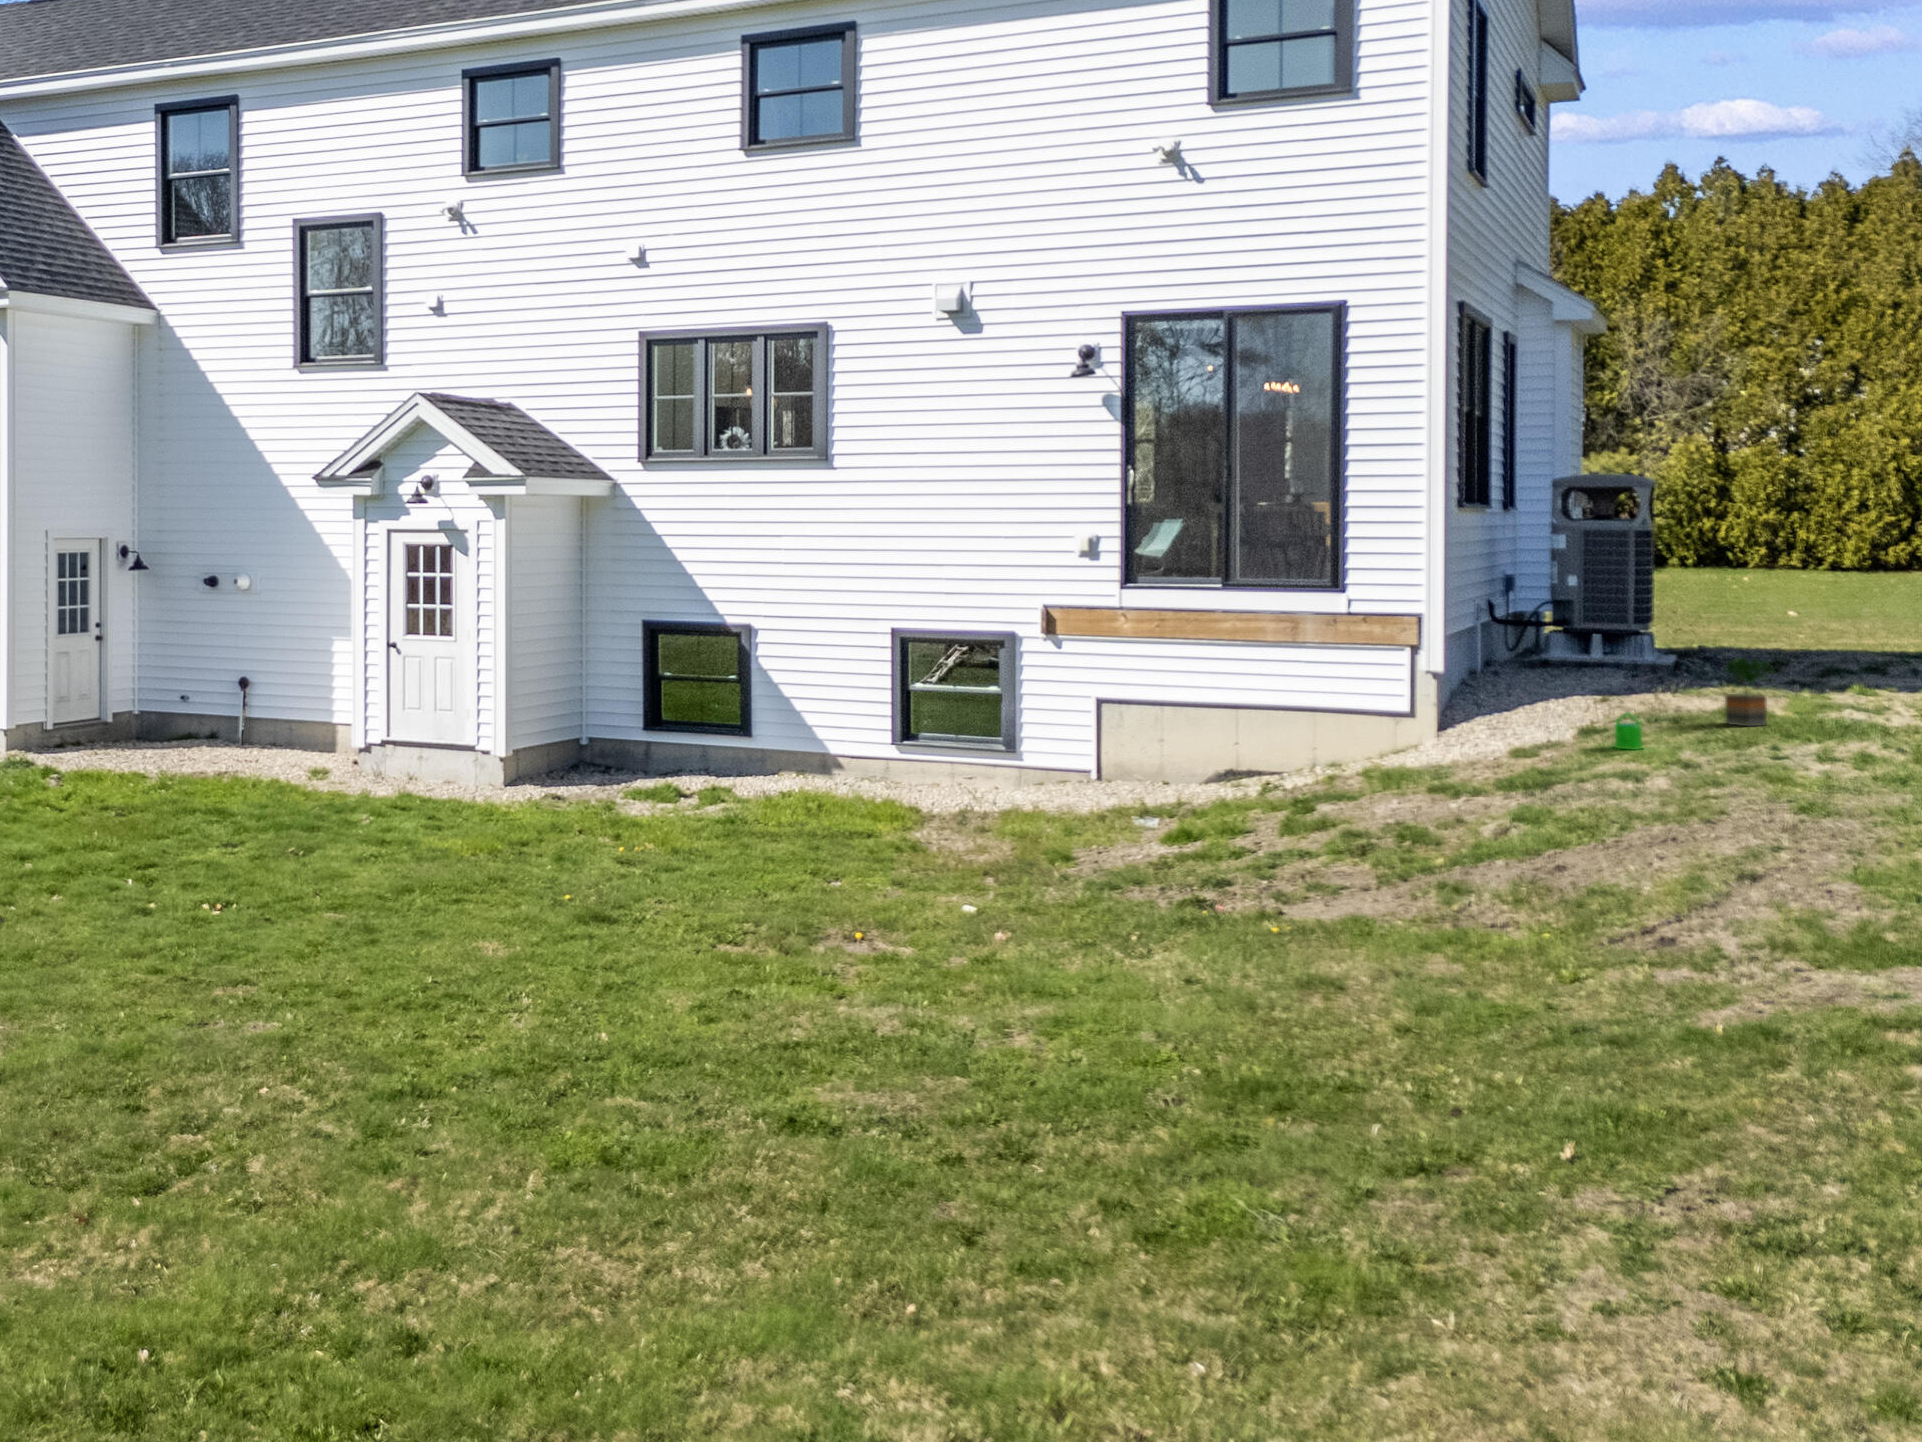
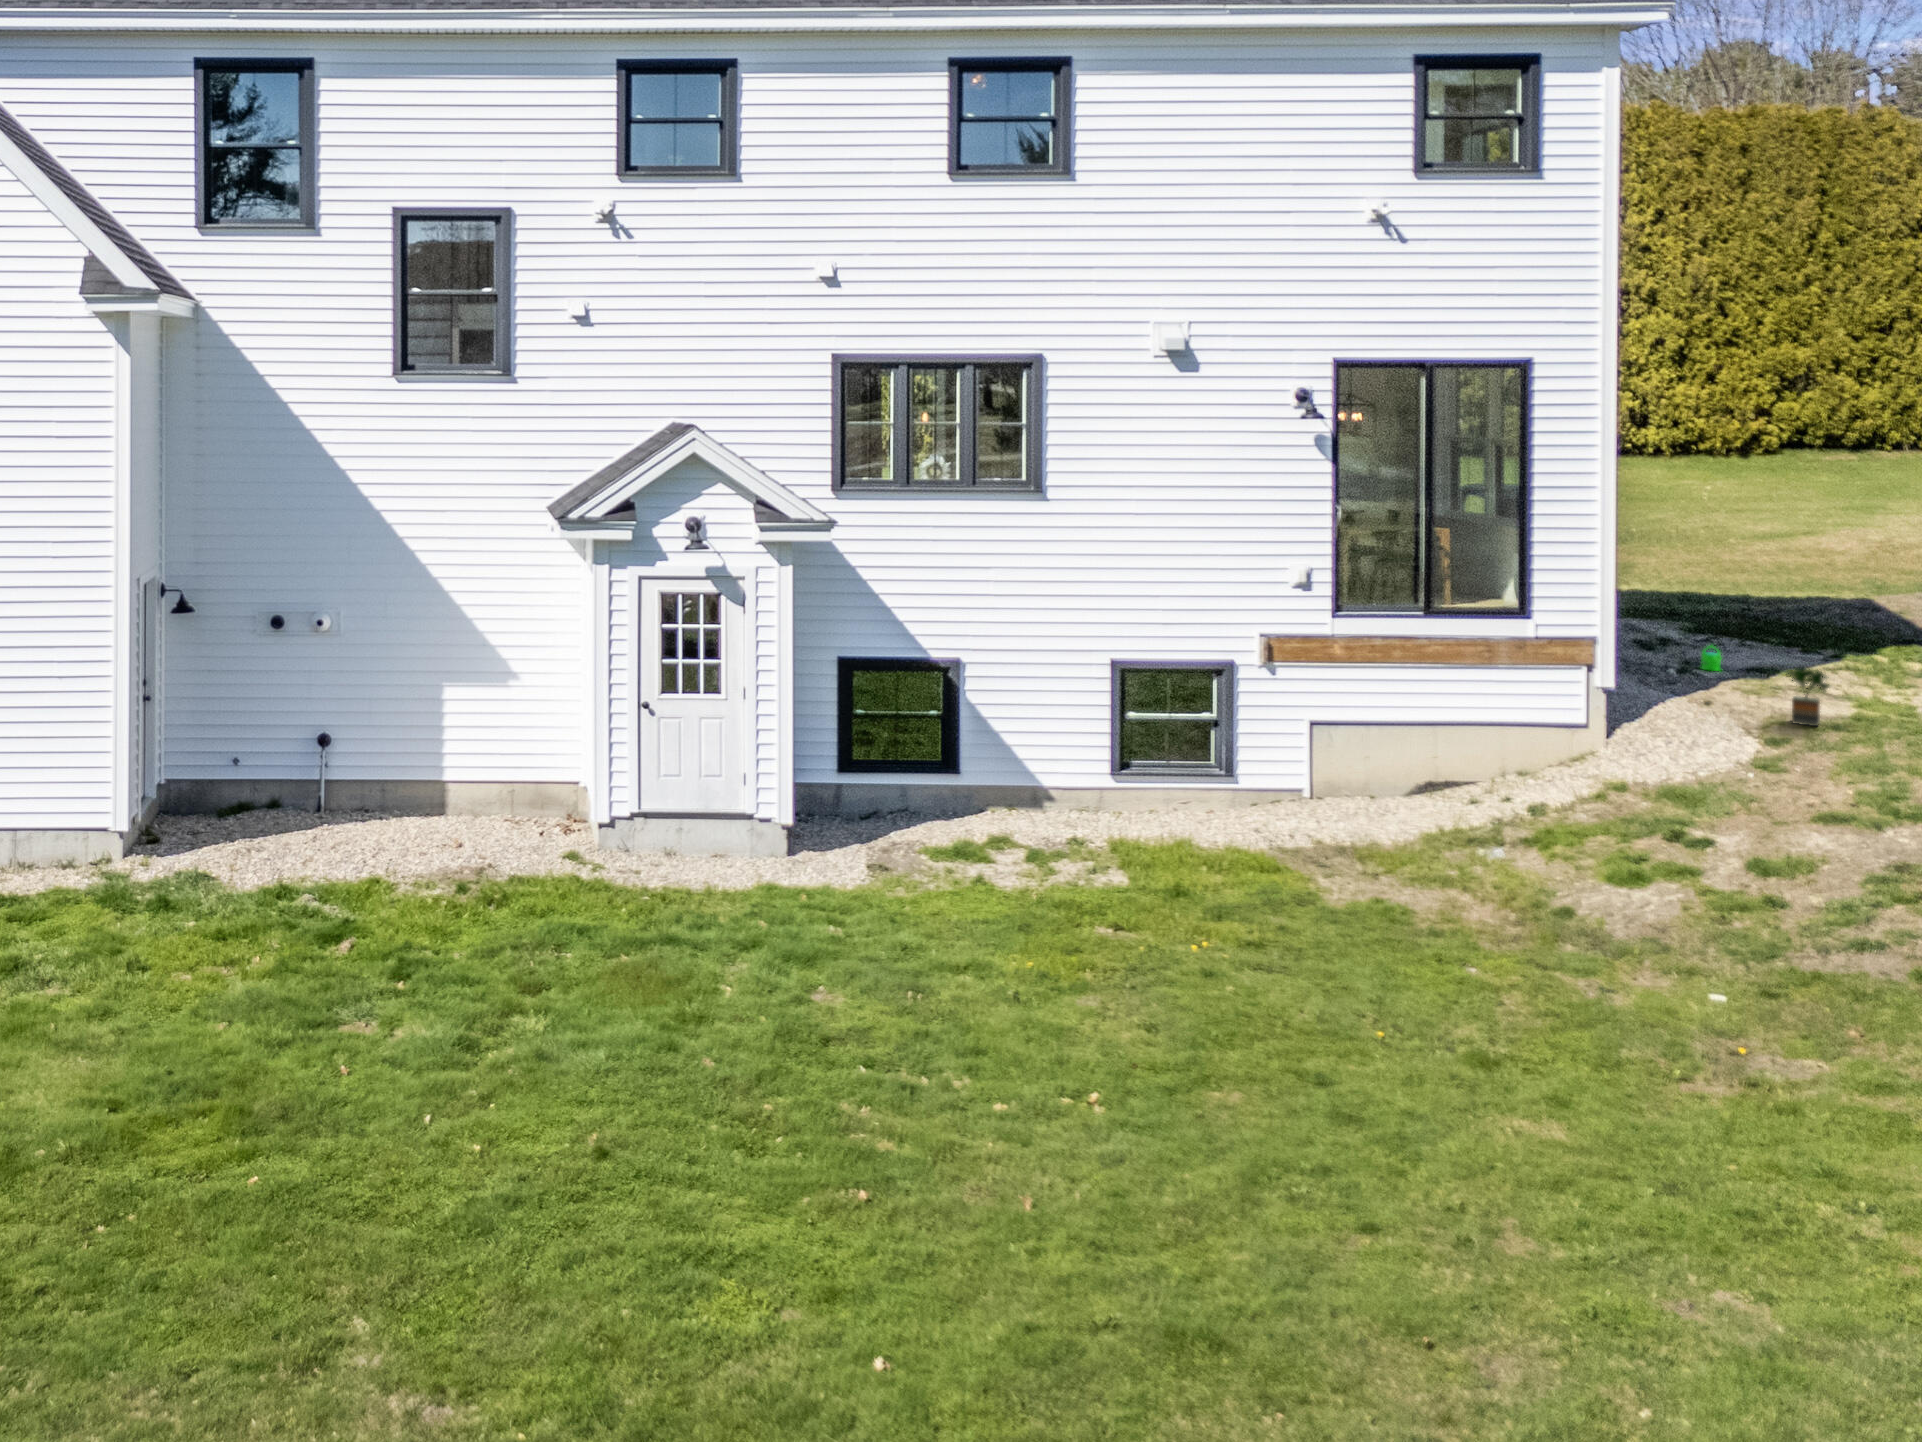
watering can: present [1615,712,1642,750] -> present [1702,646,1722,671]

